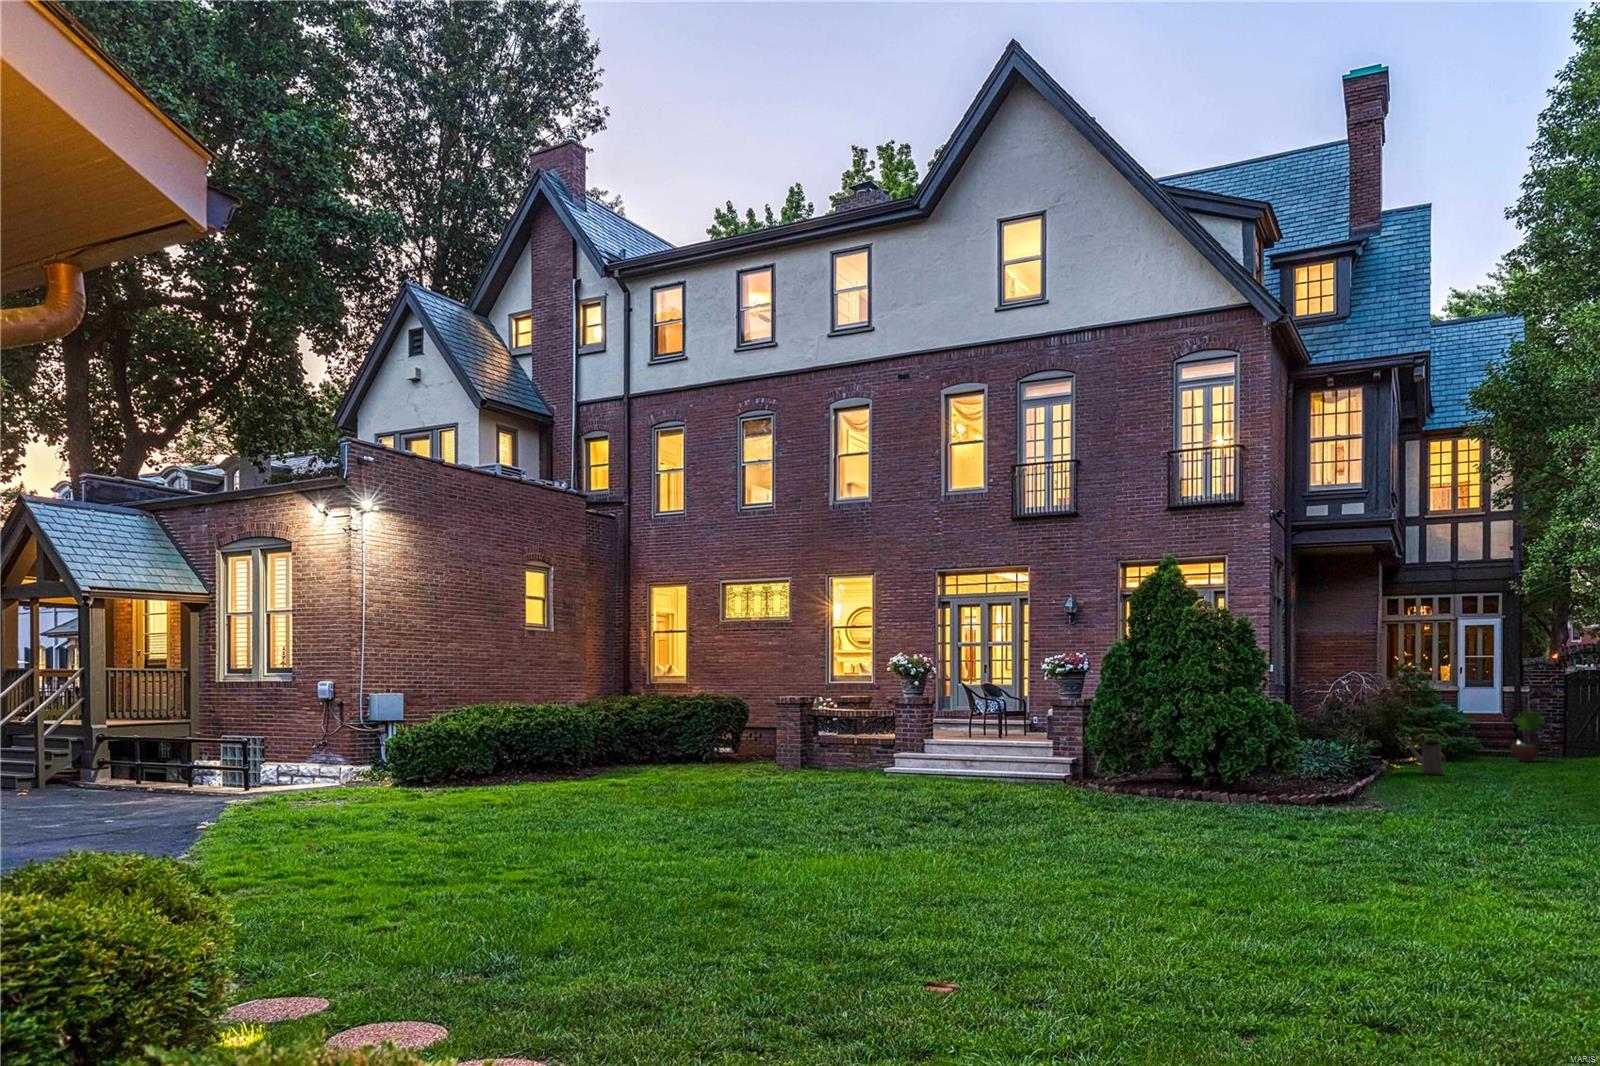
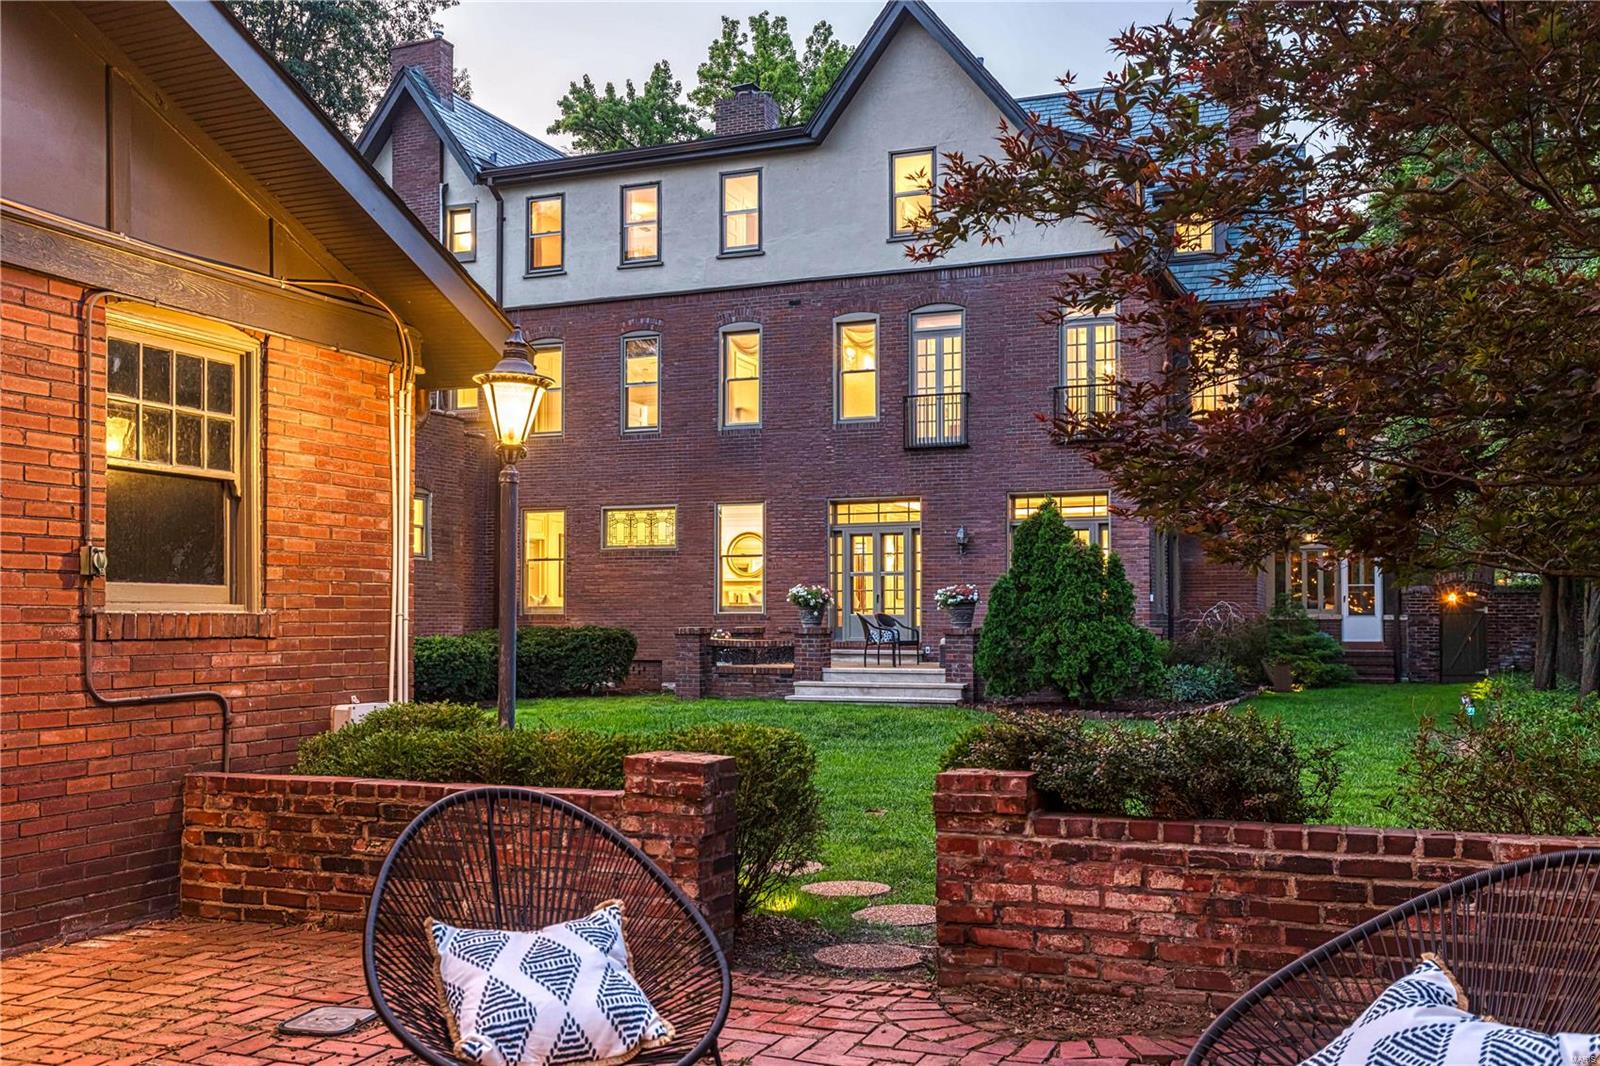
potted tree: present [1511,711,1545,762] -> none [1360,627,1390,679]

